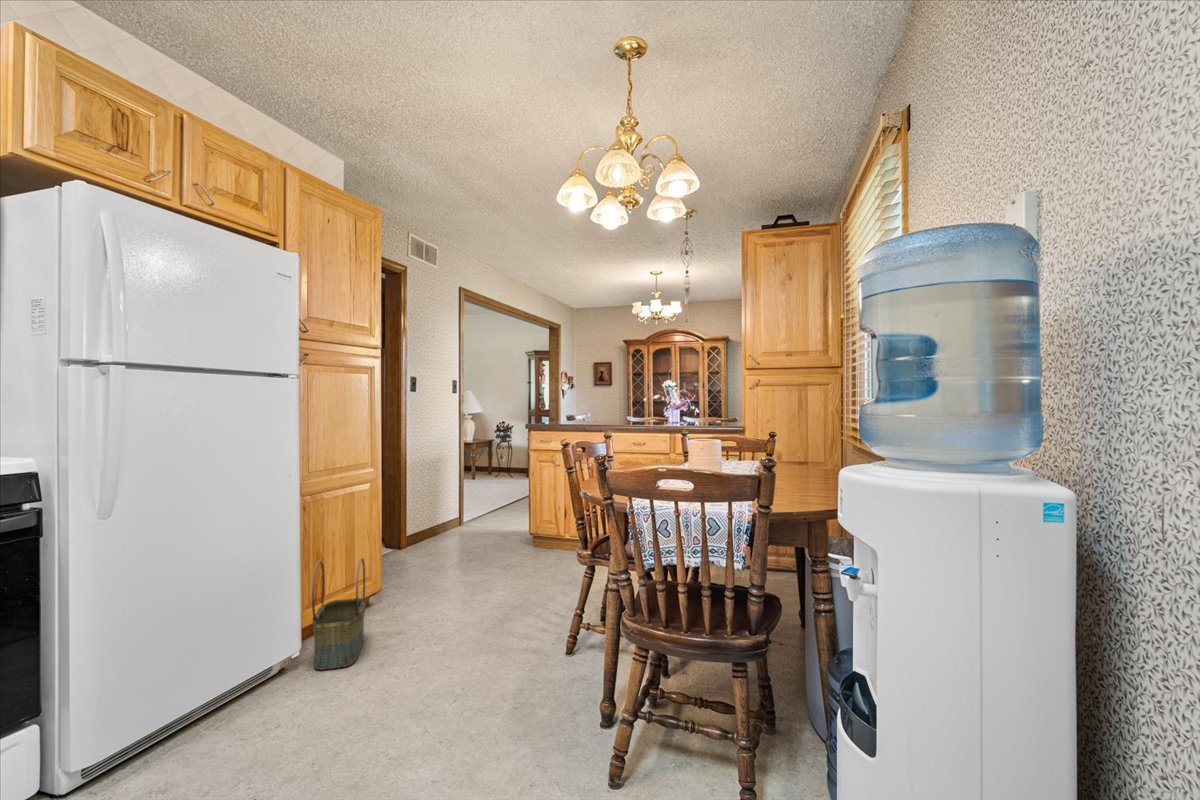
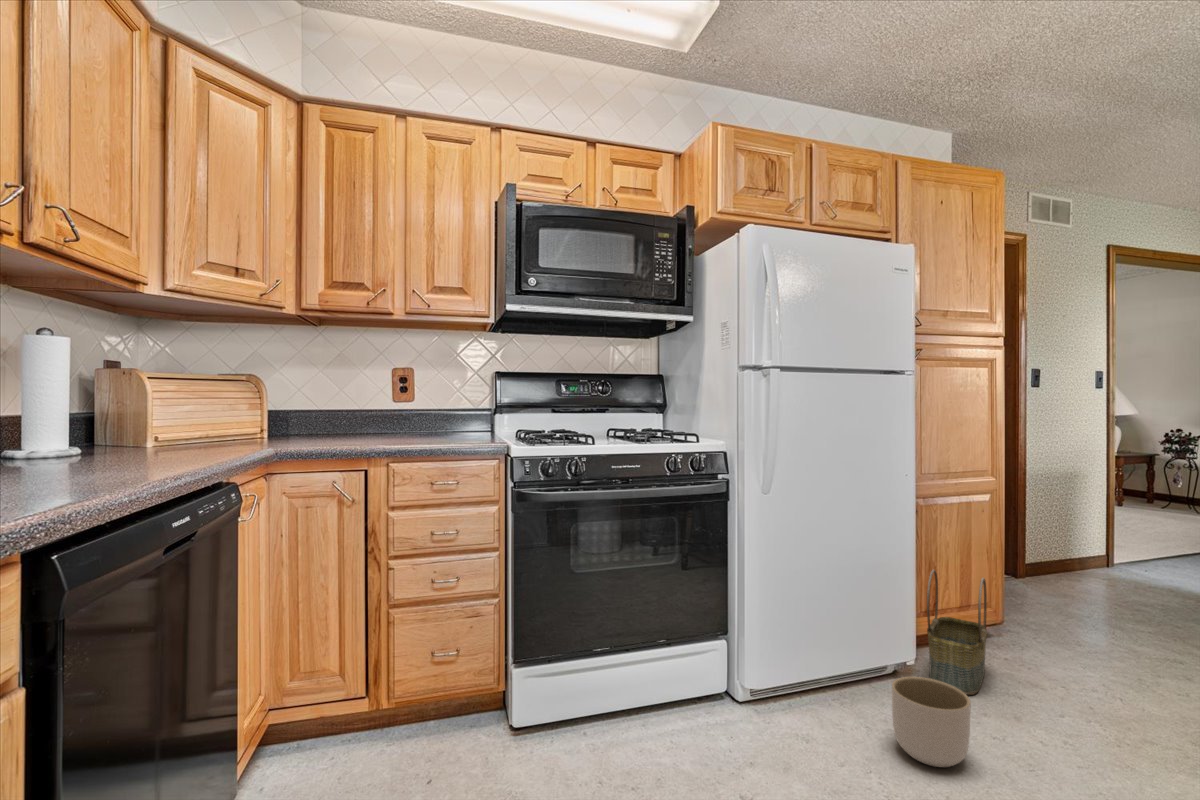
planter: none [266,666,340,754] -> present [892,677,971,767]

